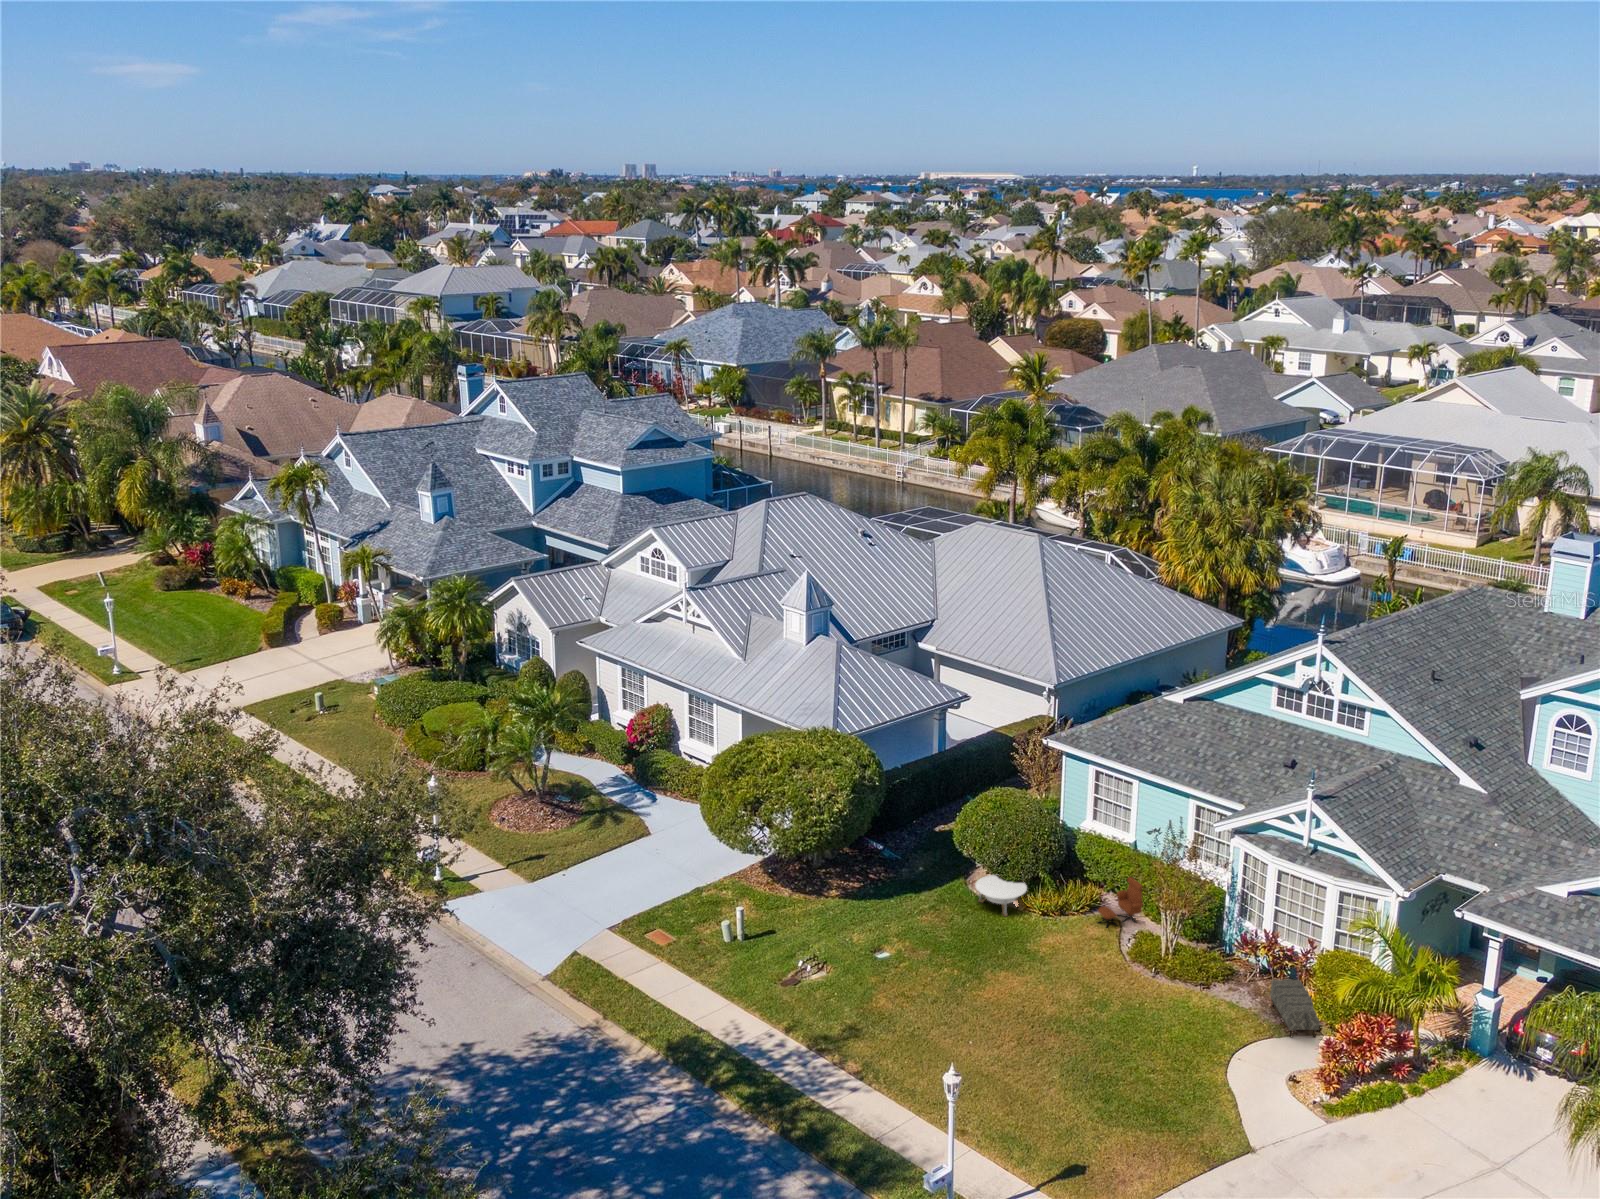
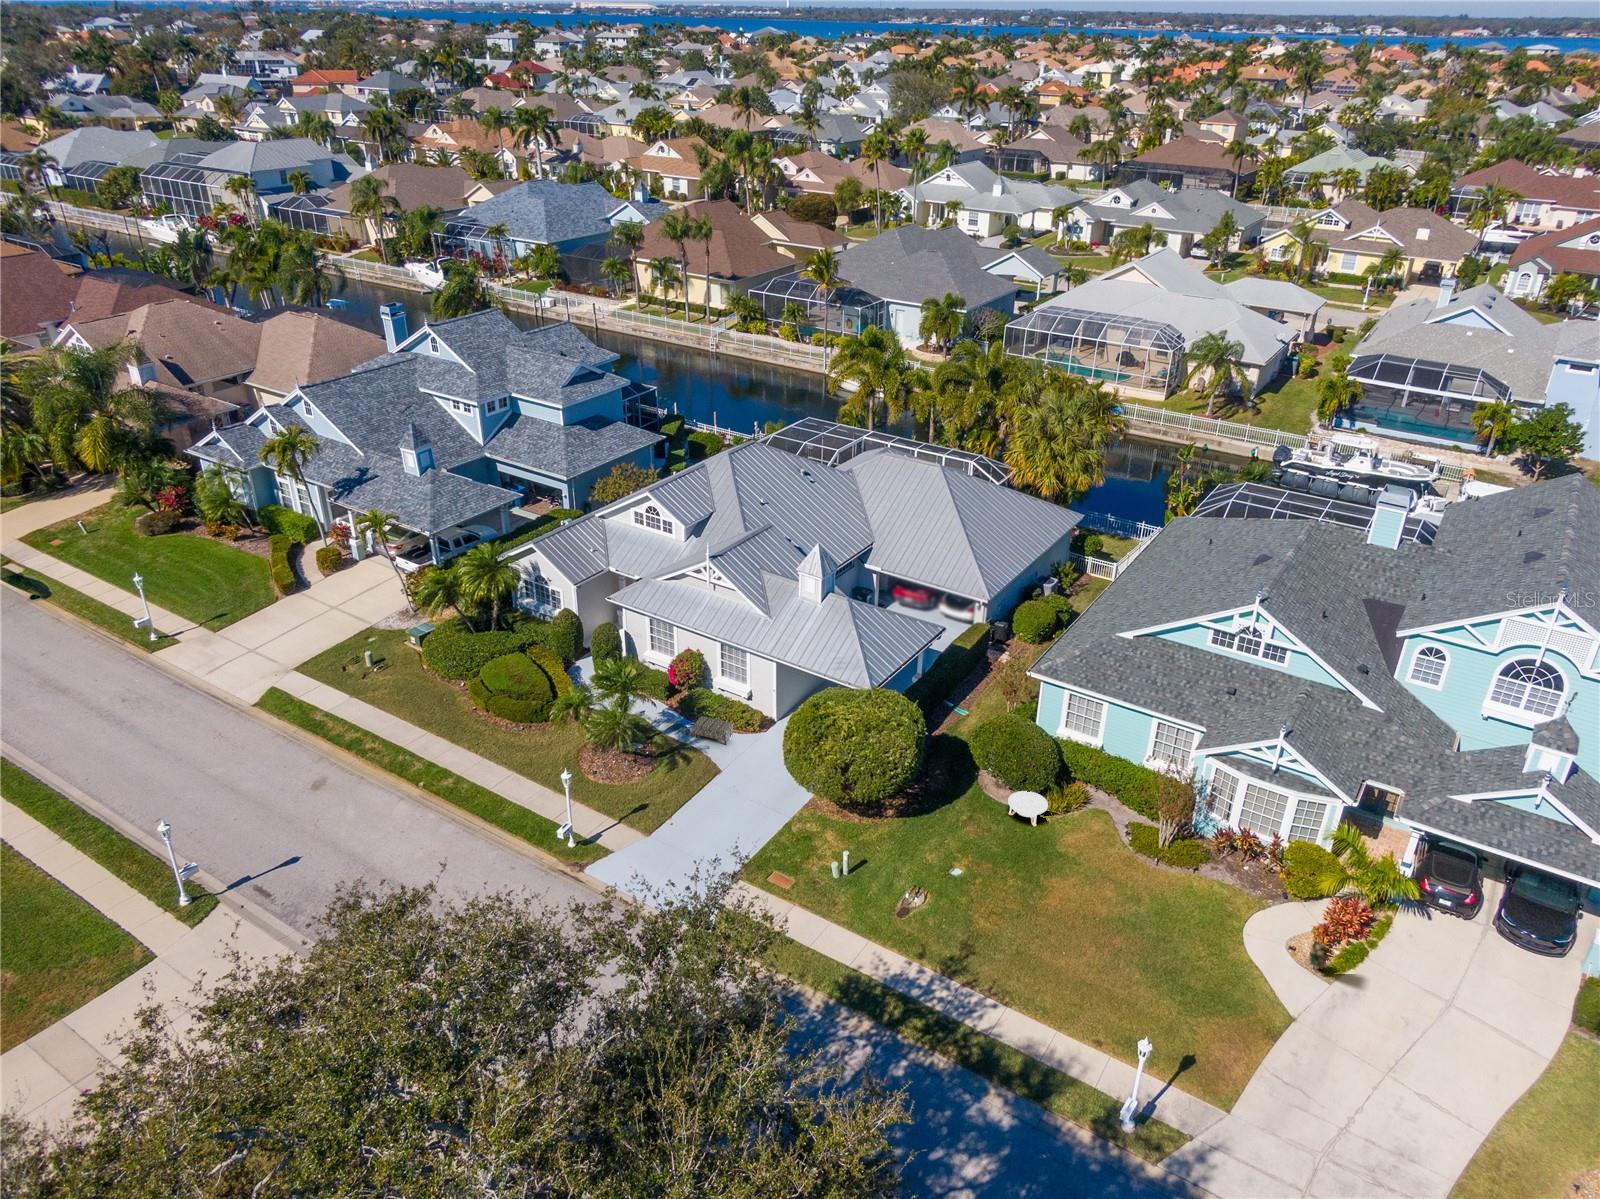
lounge chair: present [1098,877,1144,926] -> none [1102,787,1137,828]
bench: present [1270,979,1320,1037] -> present [694,716,733,745]
decorative plant: none [1305,1063,1336,1106] -> present [1307,941,1330,969]

